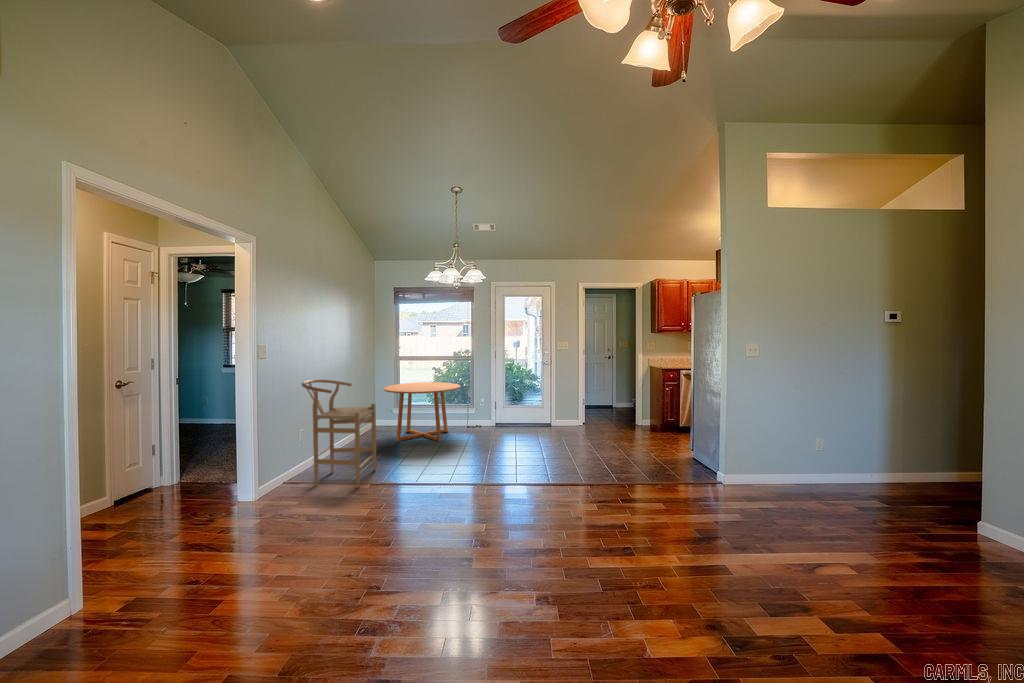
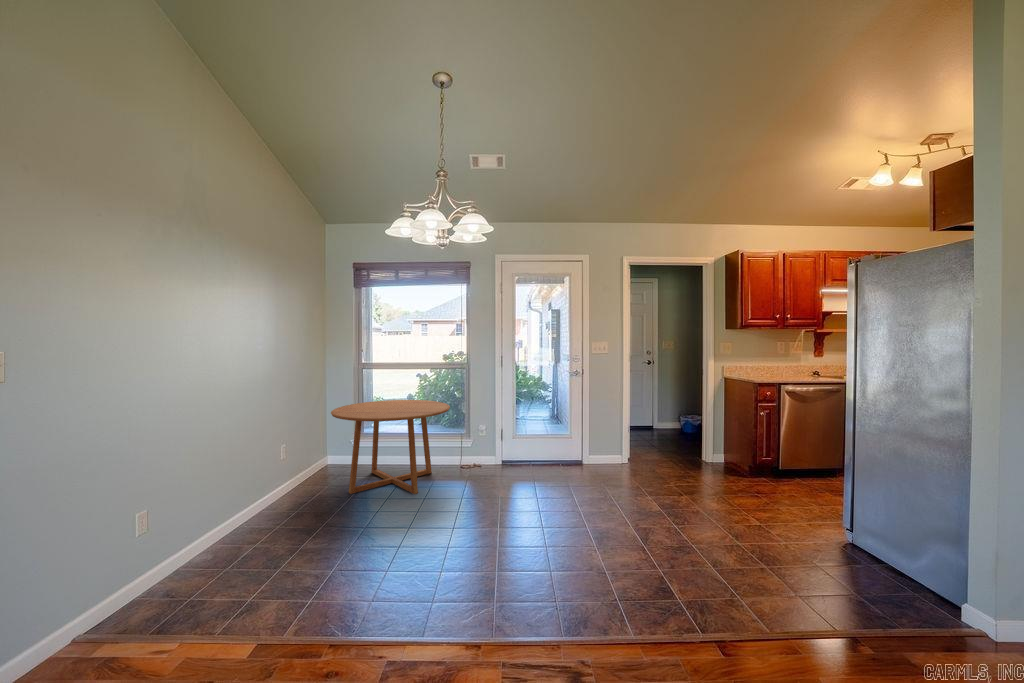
bar stool: present [302,379,376,487] -> none [98,405,278,644]

